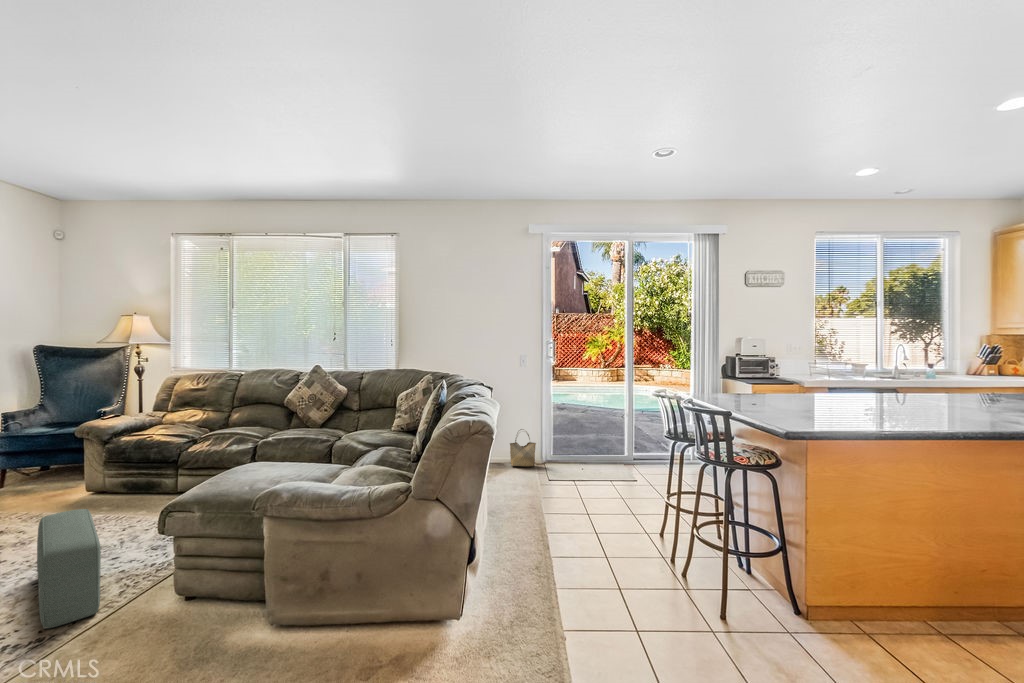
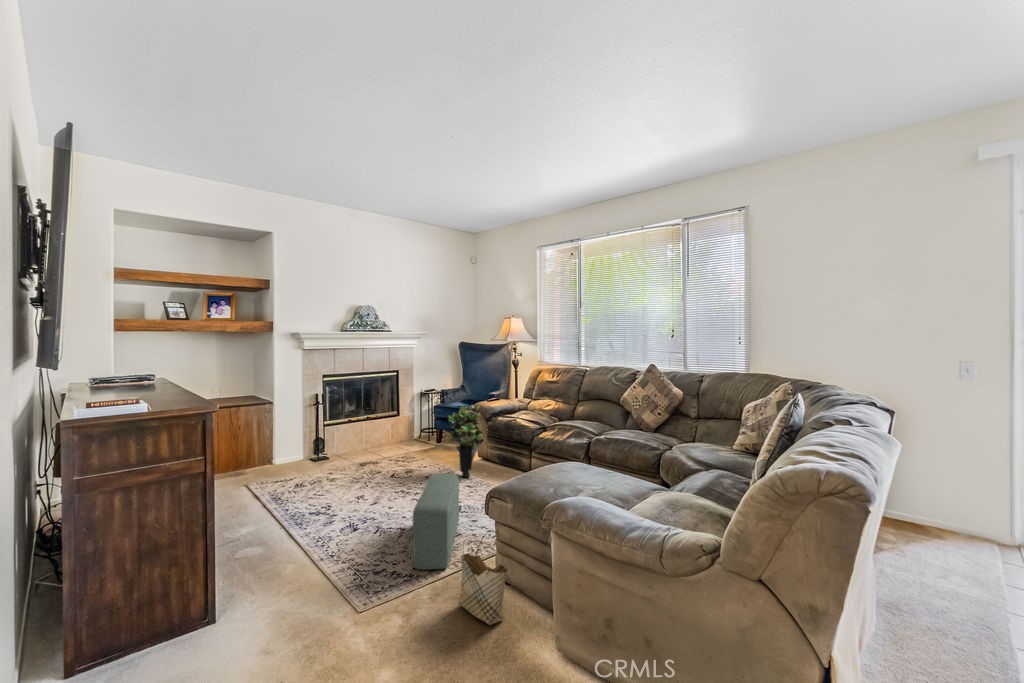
potted plant: none [37,424,106,520] -> present [448,405,485,477]
woven basket: present [510,429,536,466] -> present [458,531,507,625]

